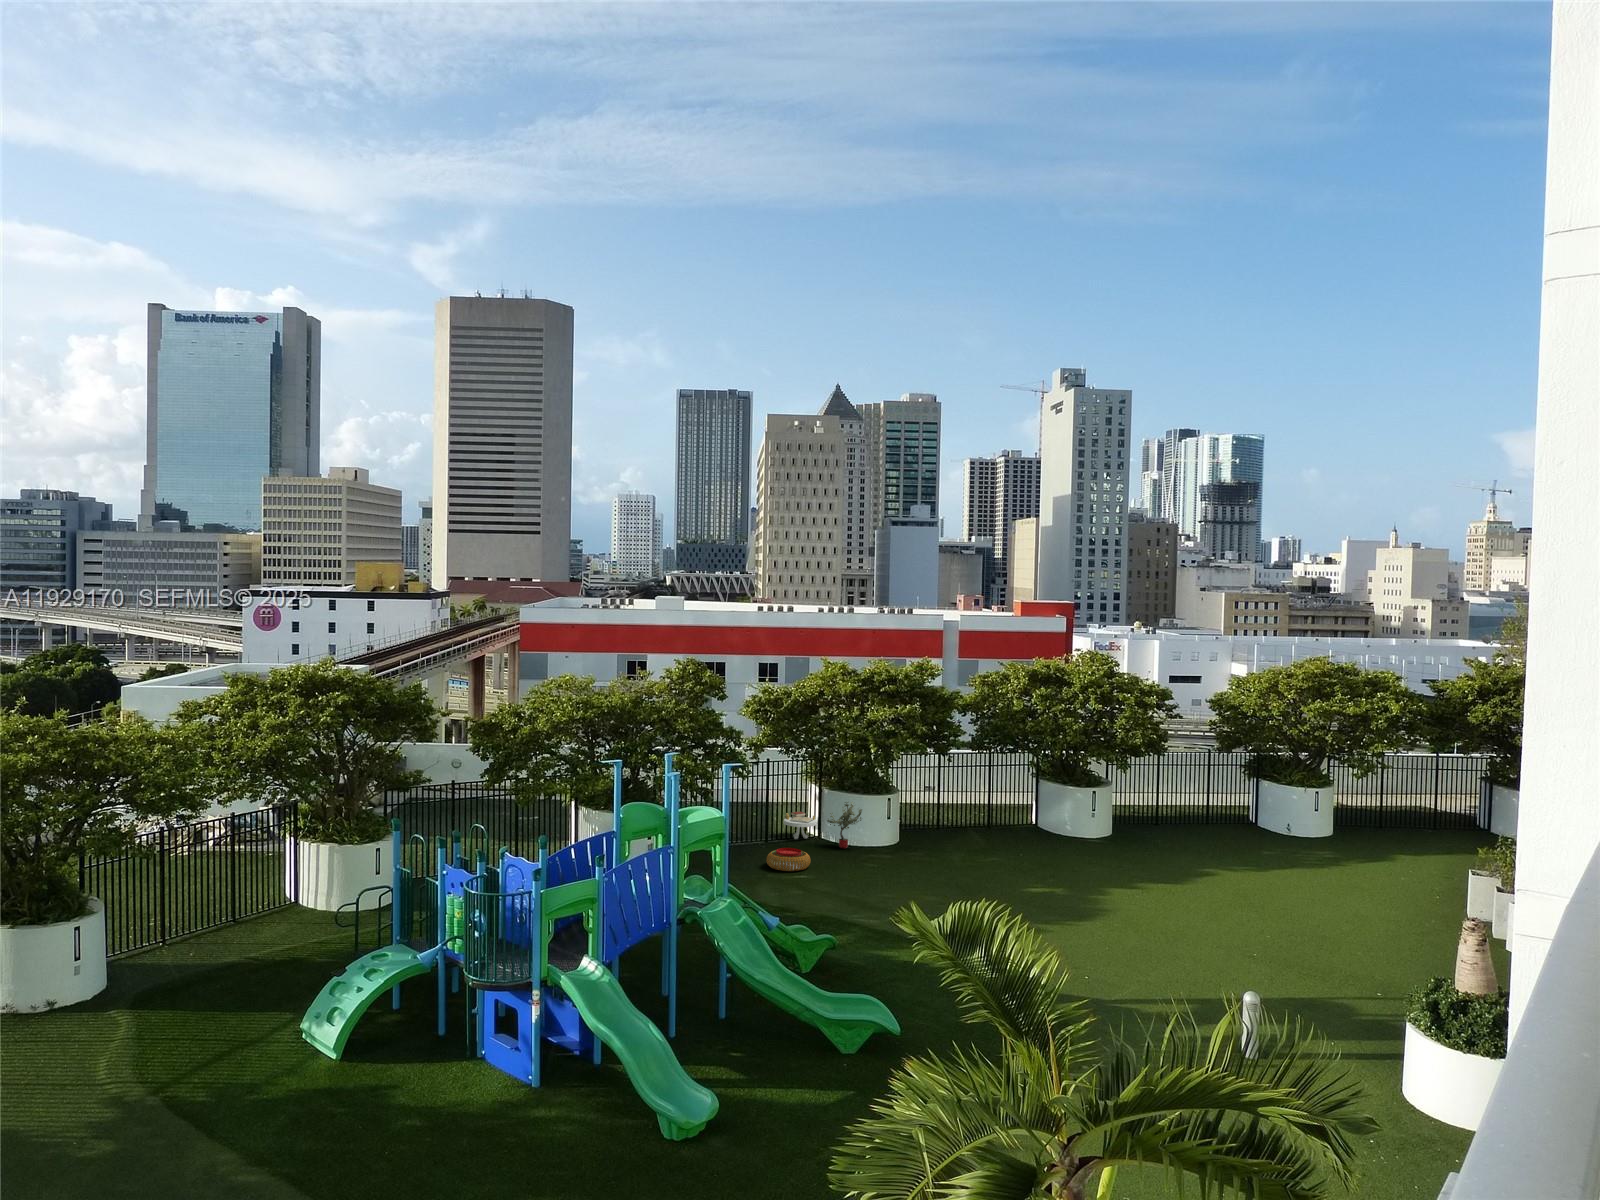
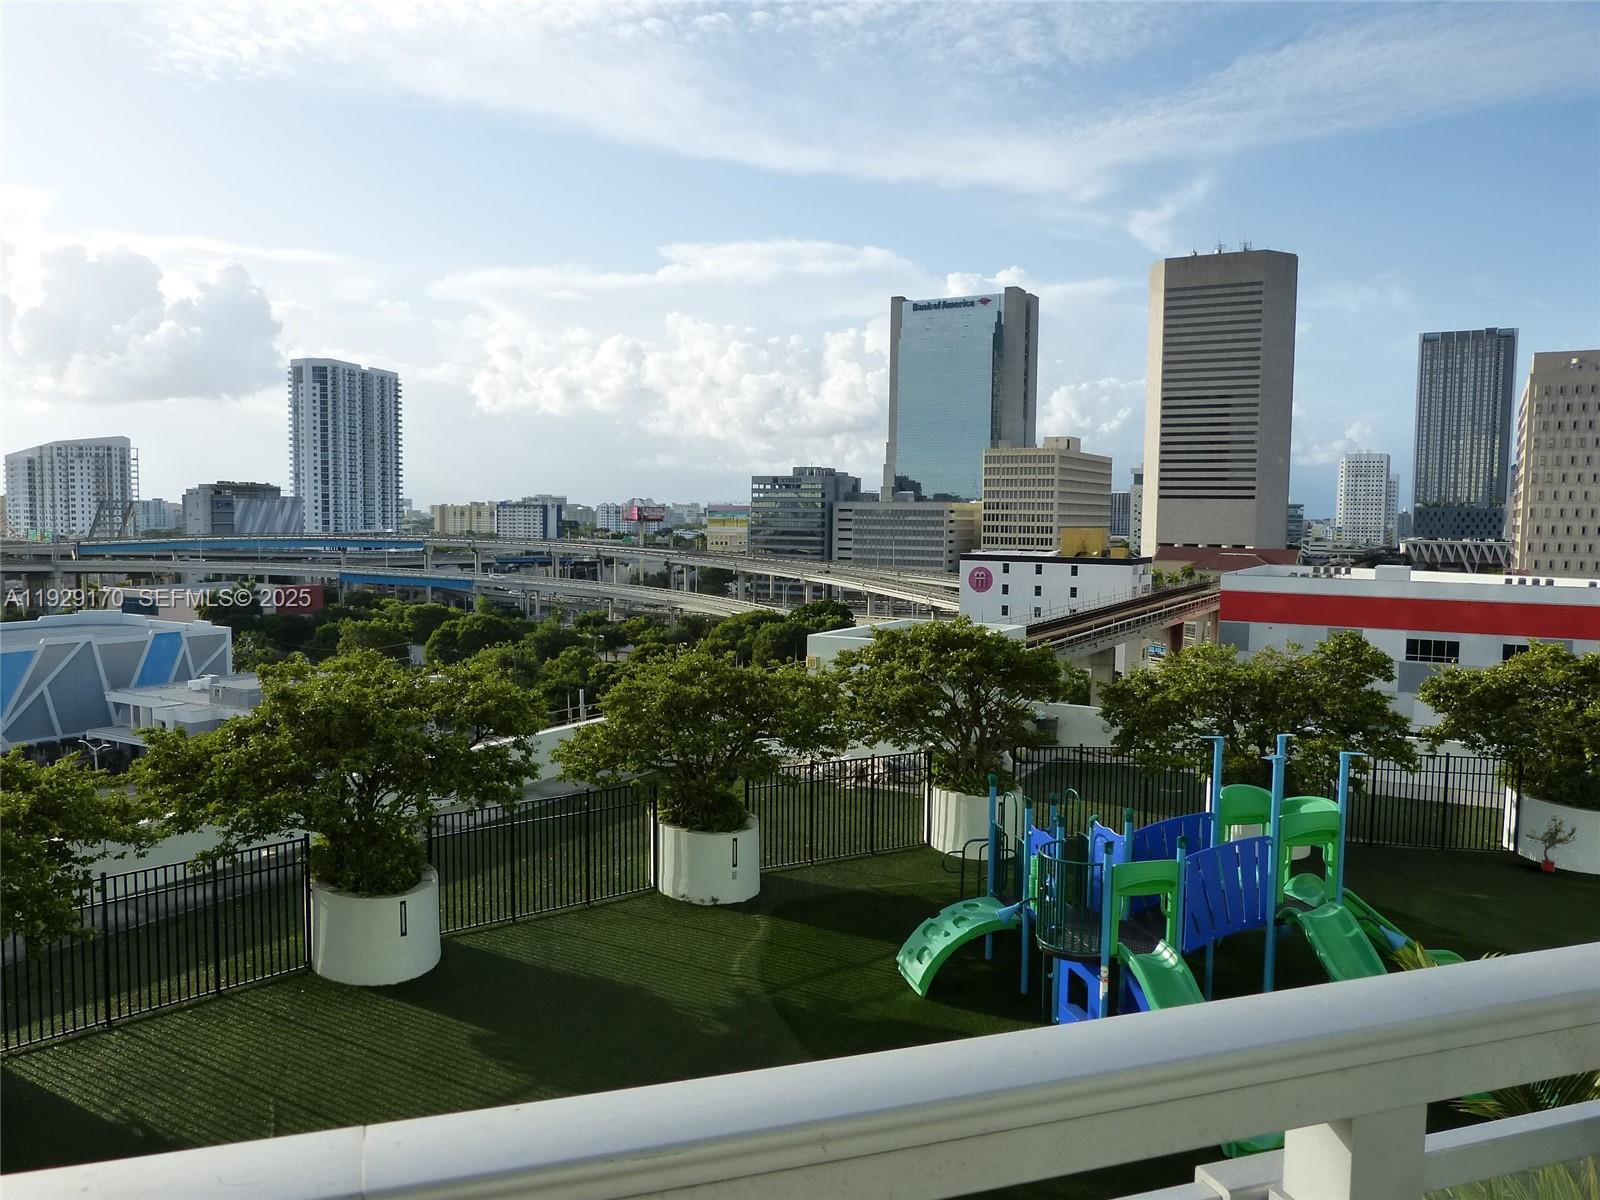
side table: present [784,812,817,839] -> none [1468,820,1514,853]
pouf: present [766,848,811,871] -> none [1434,860,1494,890]

